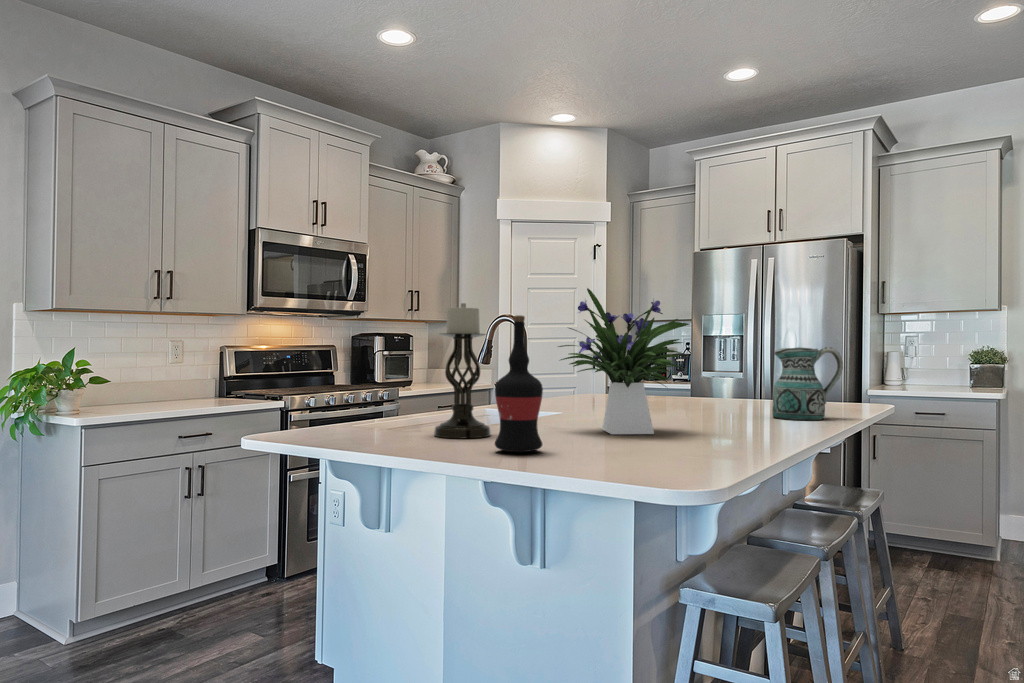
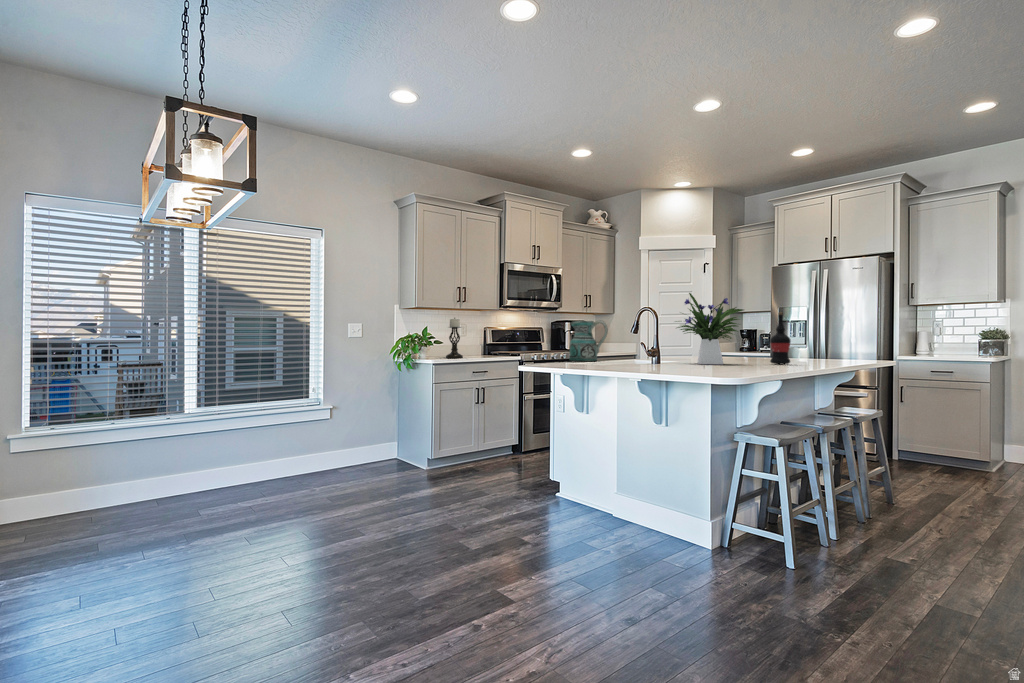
candle holder: present [434,303,491,439] -> present [446,318,463,358]
wine bottle: present [495,315,543,452] -> present [770,312,791,364]
ceramic pitcher: present [772,347,843,420] -> present [569,320,608,361]

